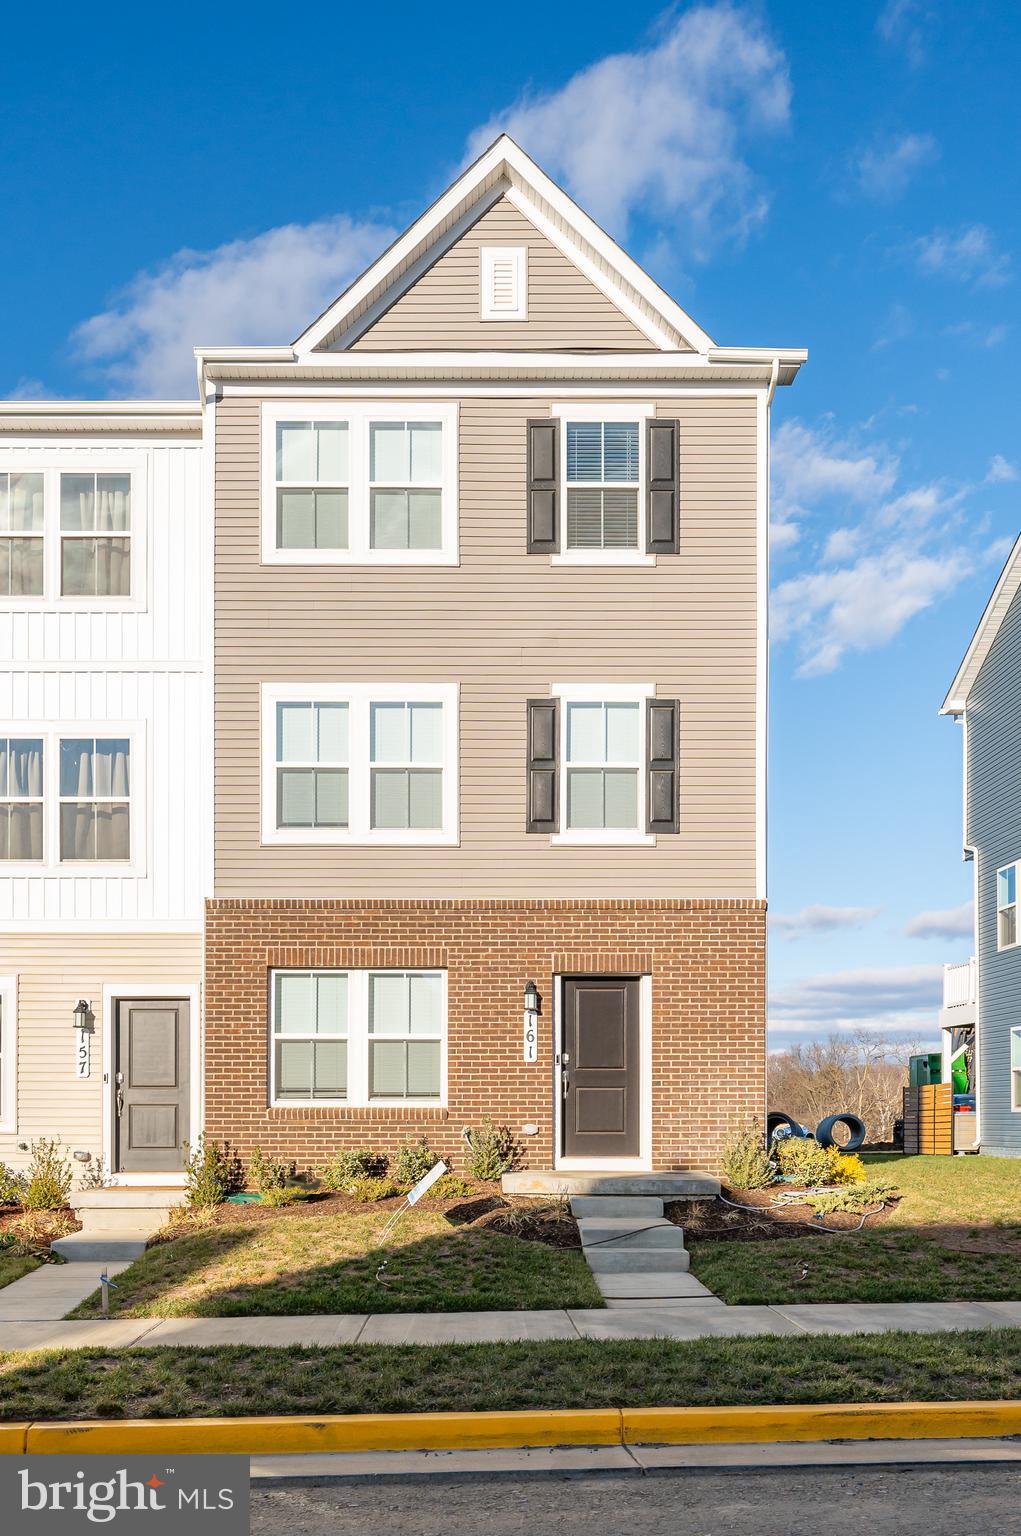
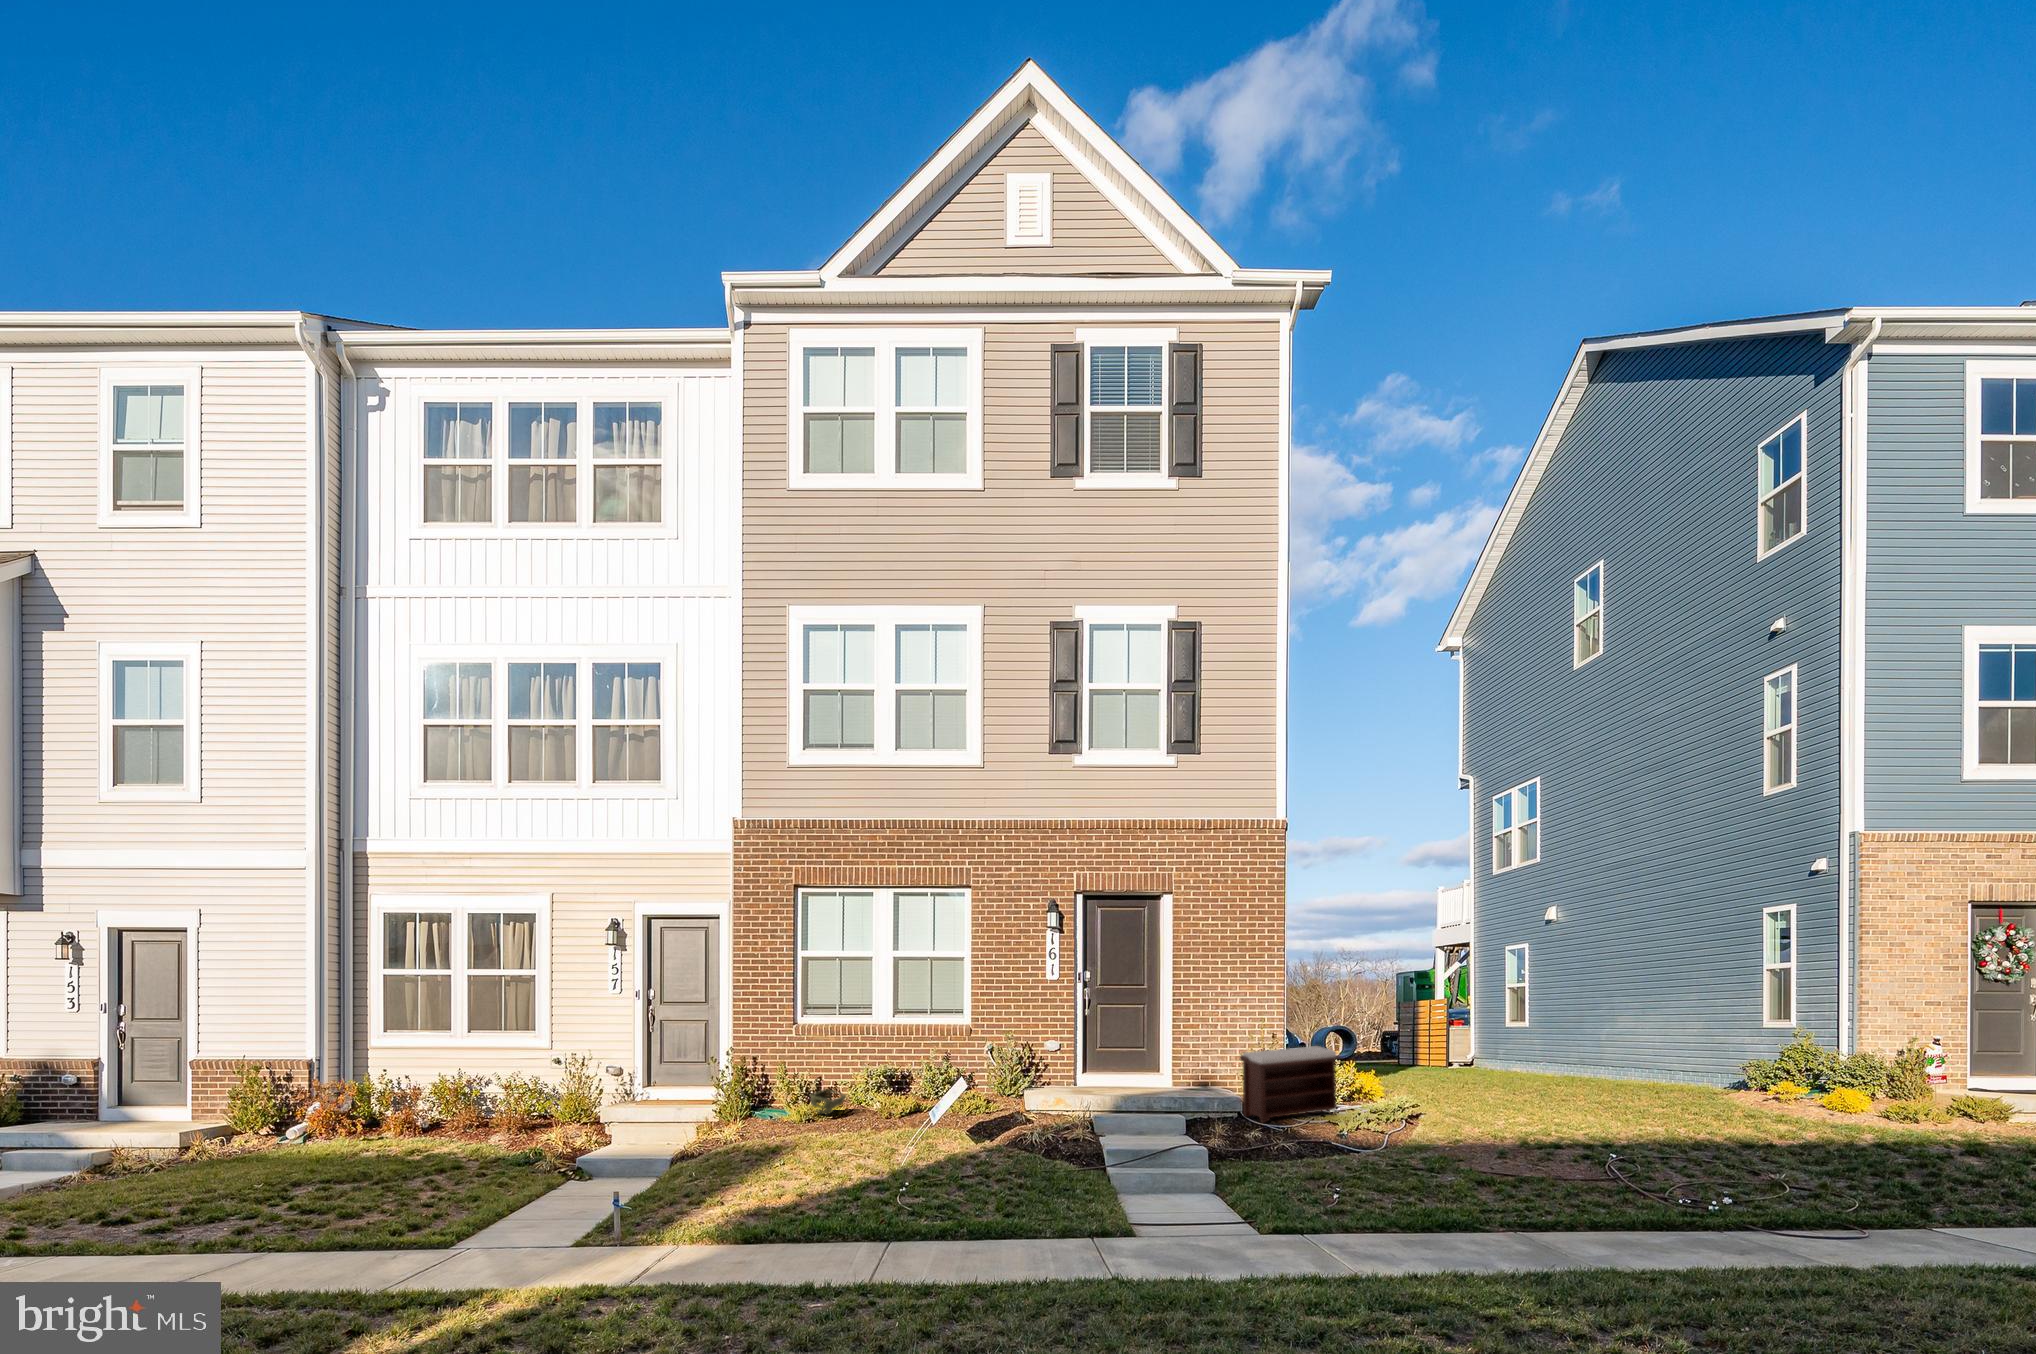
bench: none [717,1129,818,1206] -> present [1239,1046,1338,1123]

